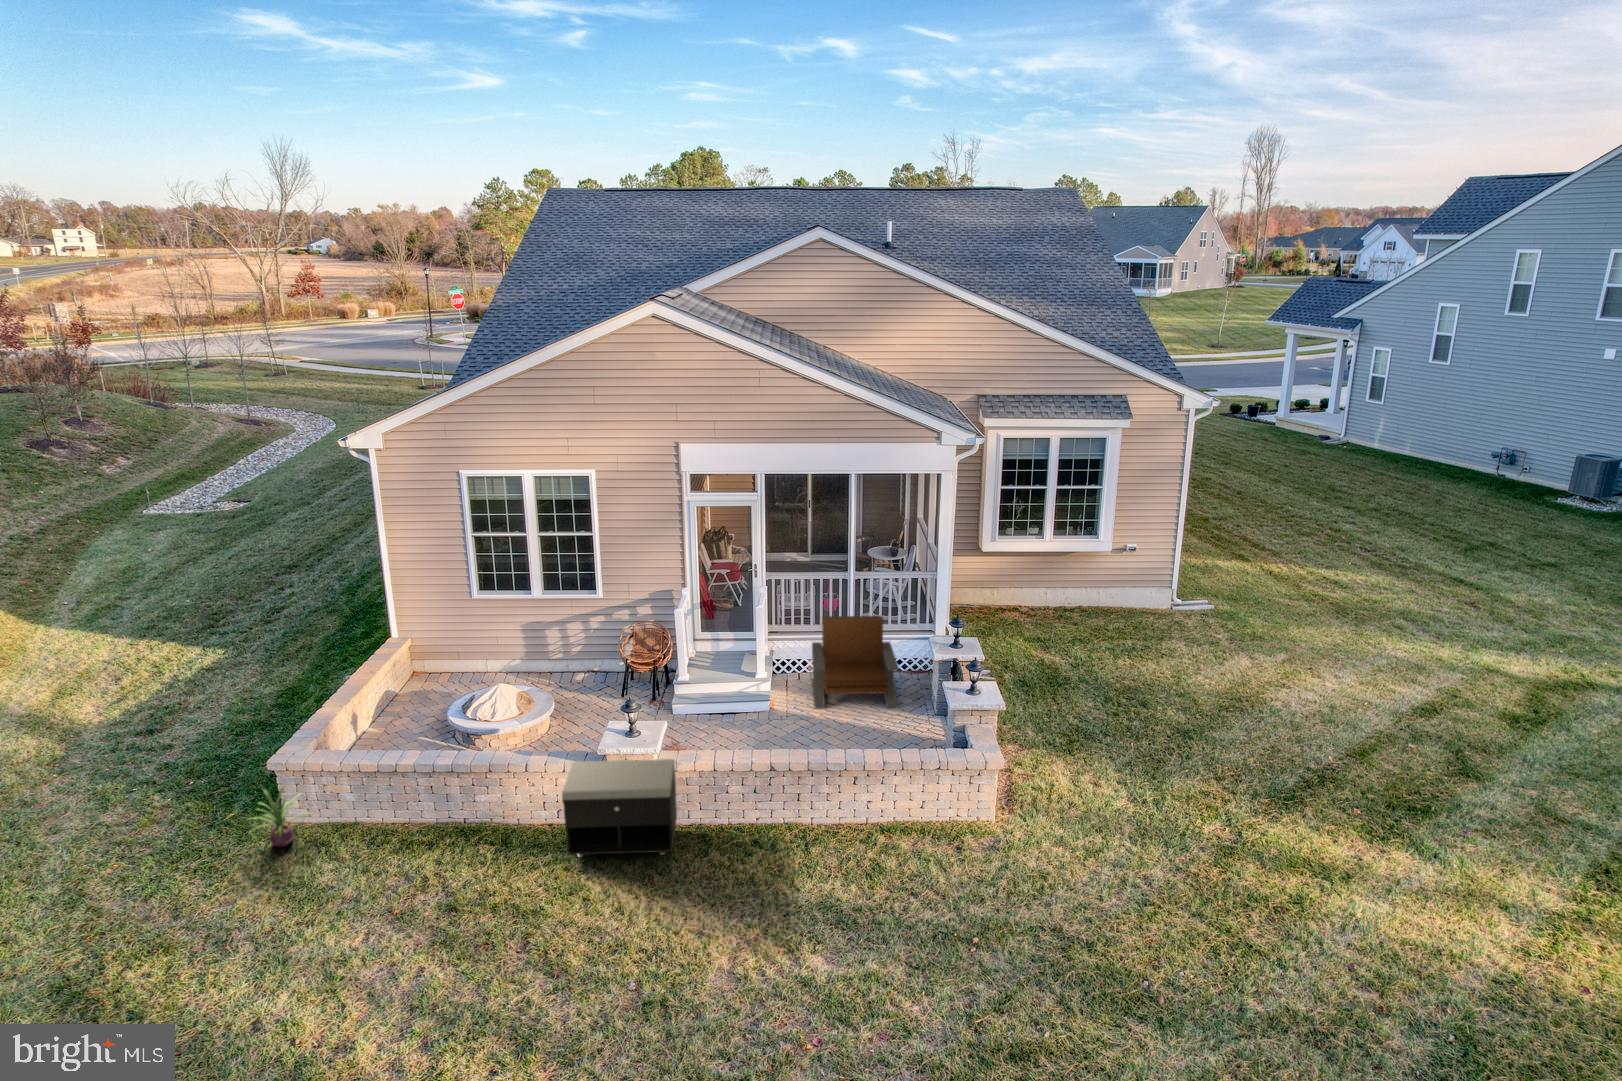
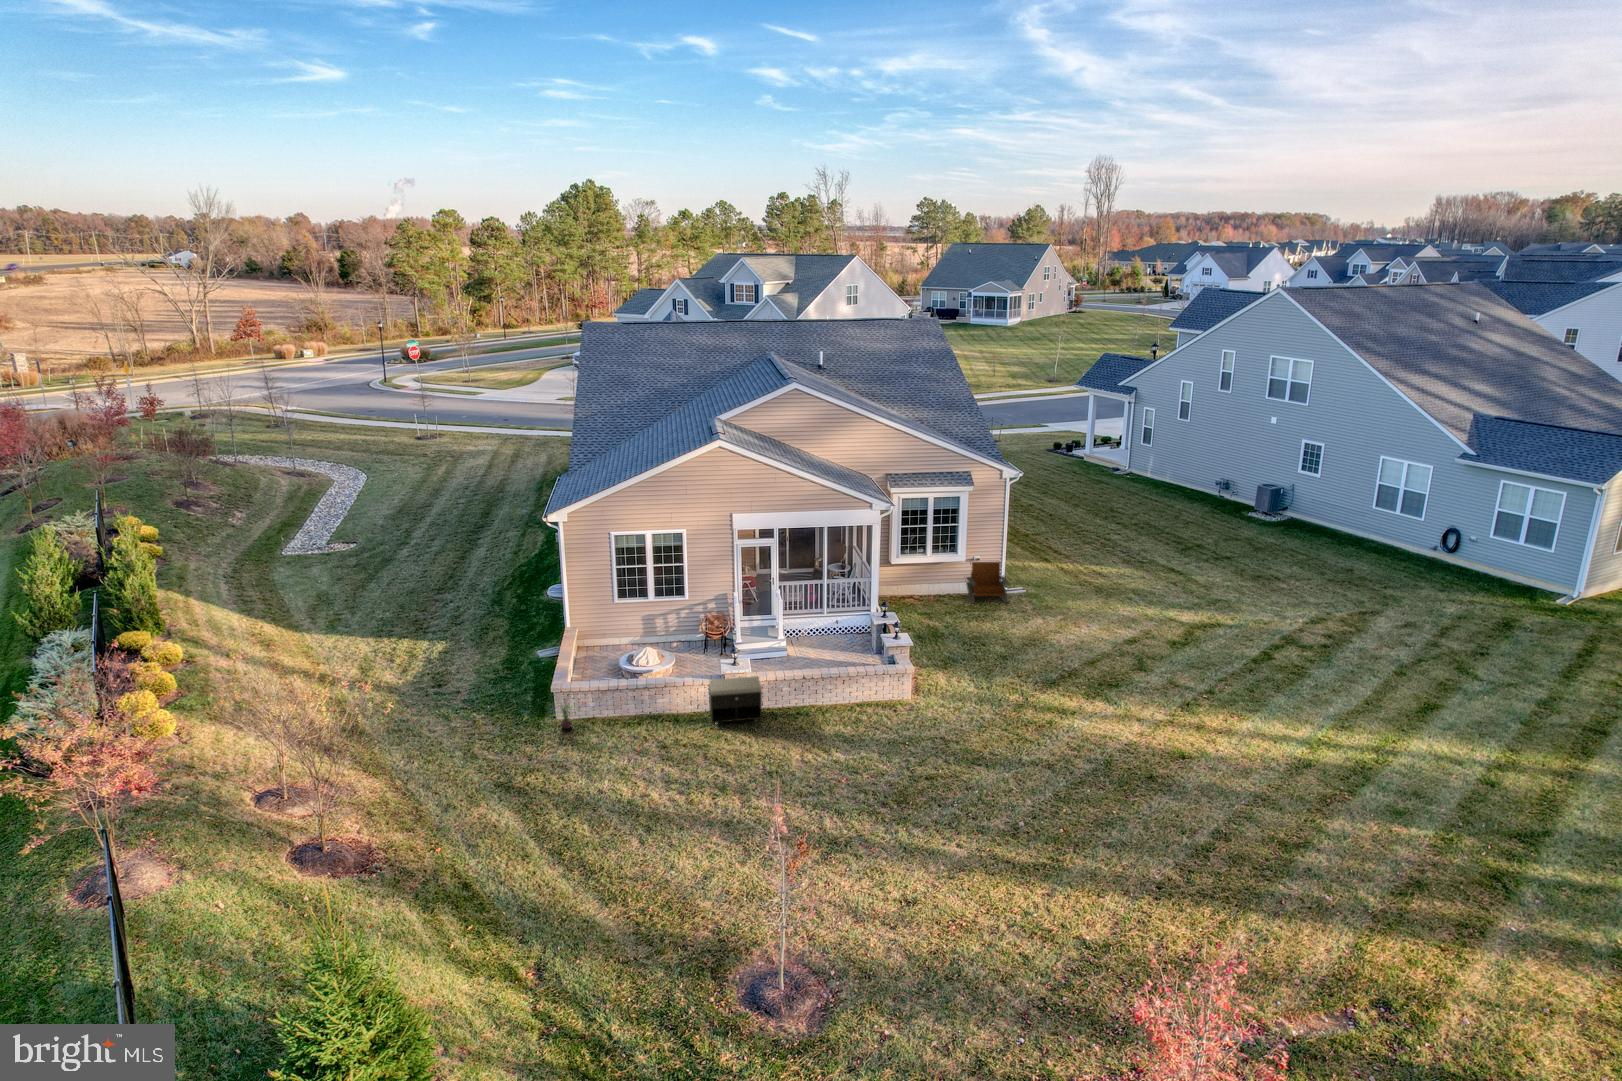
lounge chair: present [812,616,899,709] -> present [966,561,1010,604]

